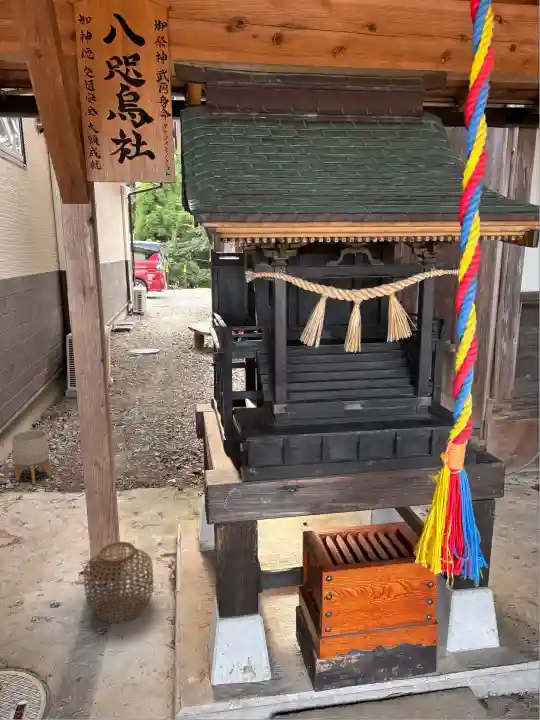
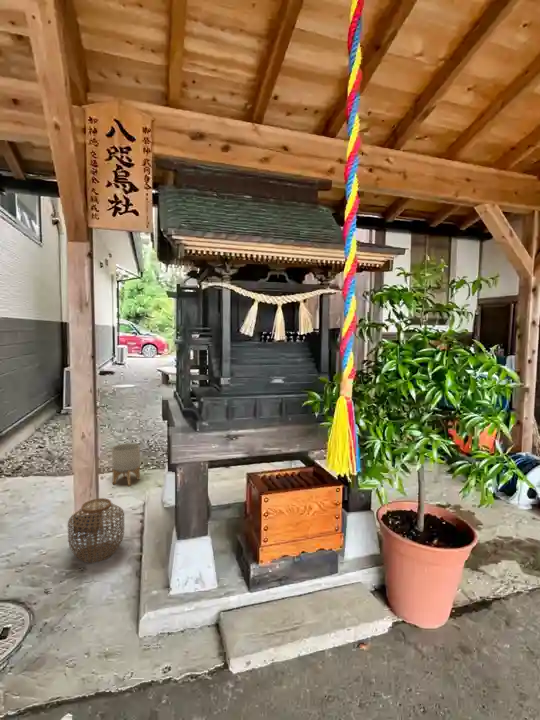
planter: present [11,430,51,484] -> present [112,443,140,486]

